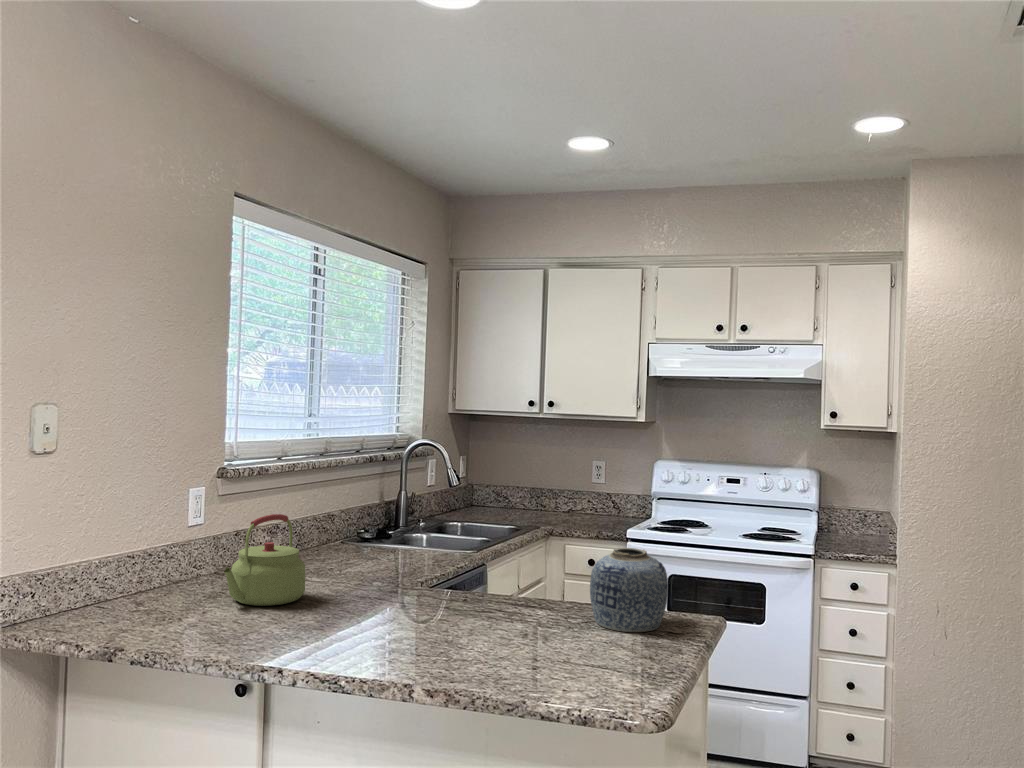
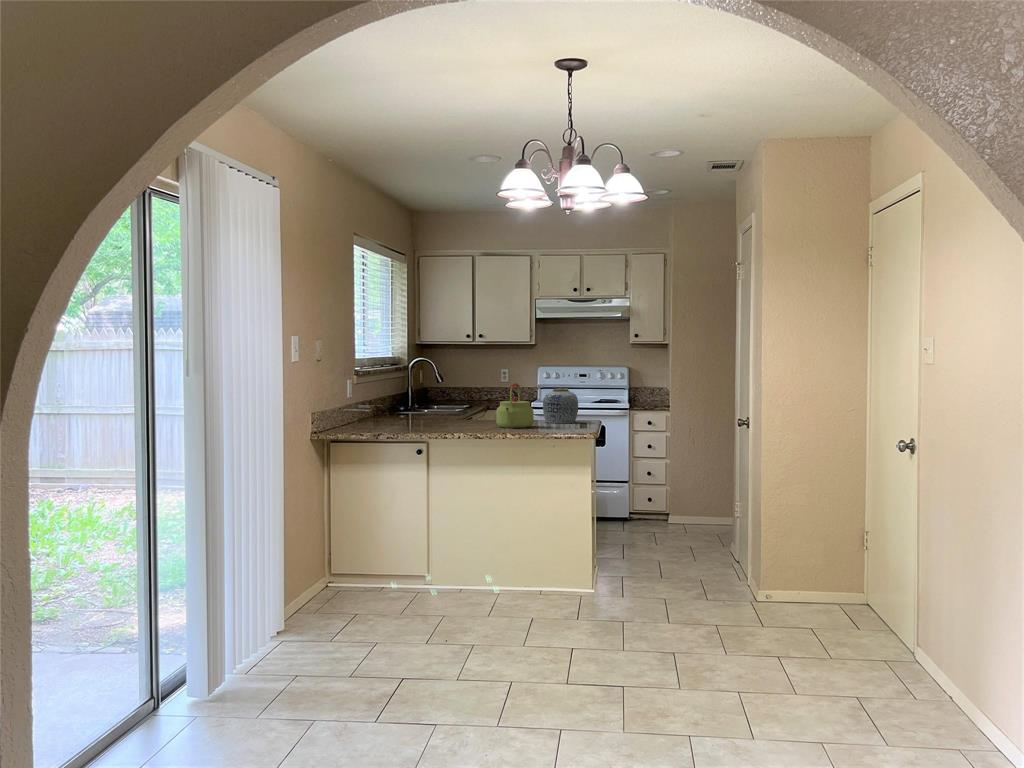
kettle: present [224,514,305,606] -> present [496,383,534,428]

